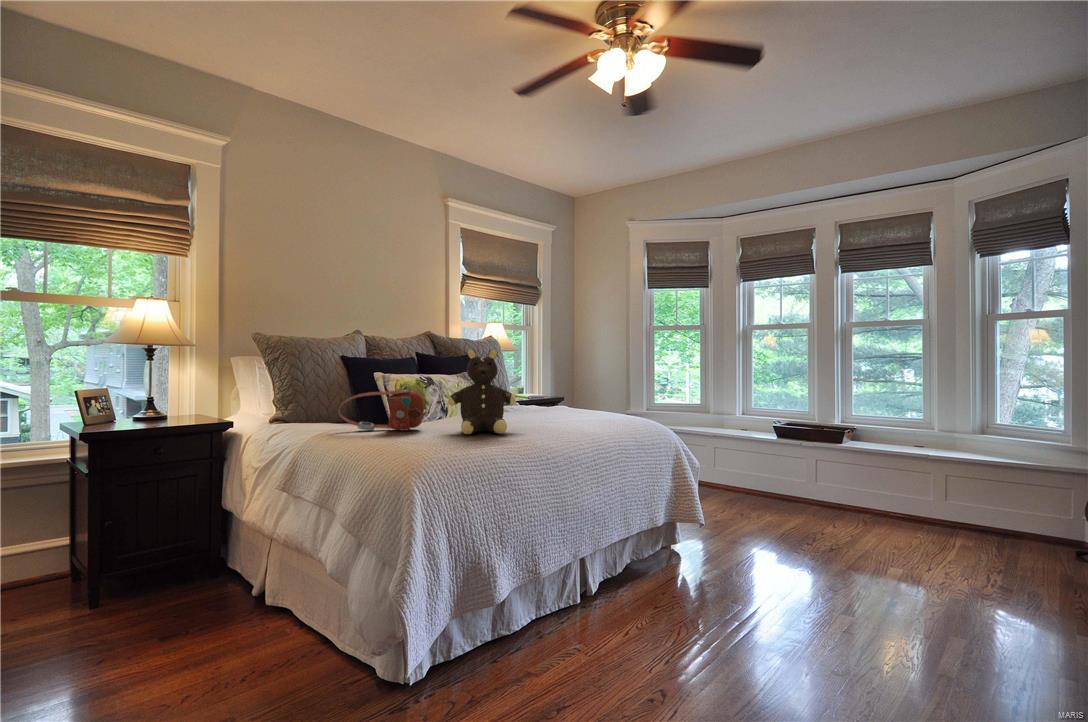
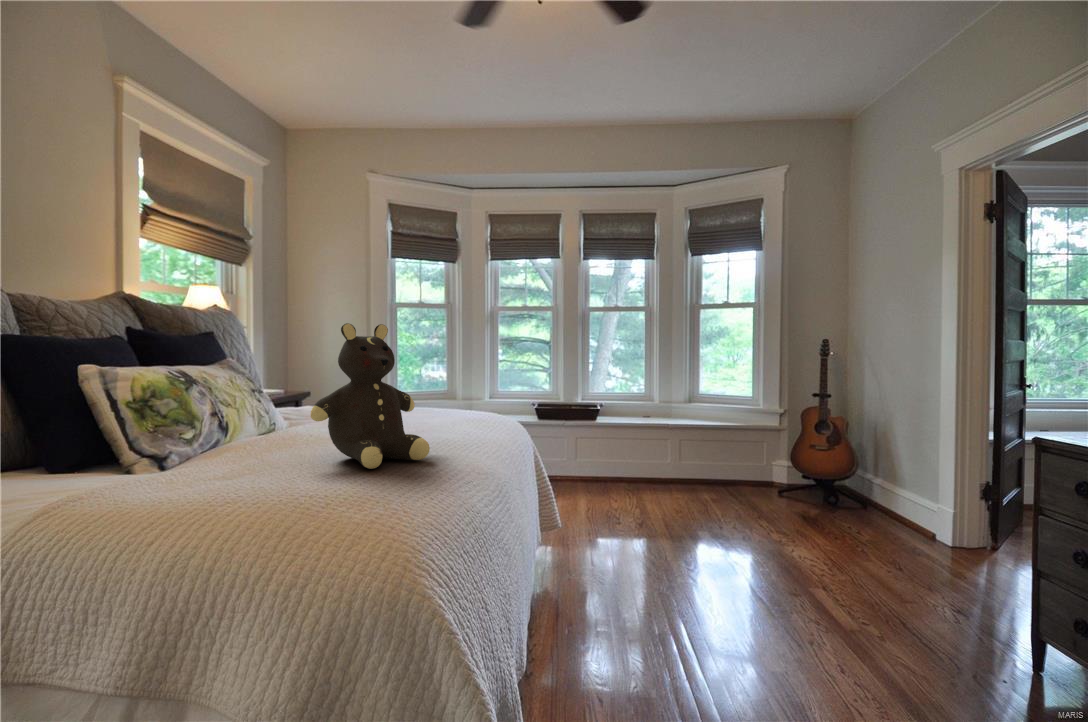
handbag: present [338,390,424,431] -> none [64,399,265,488]

